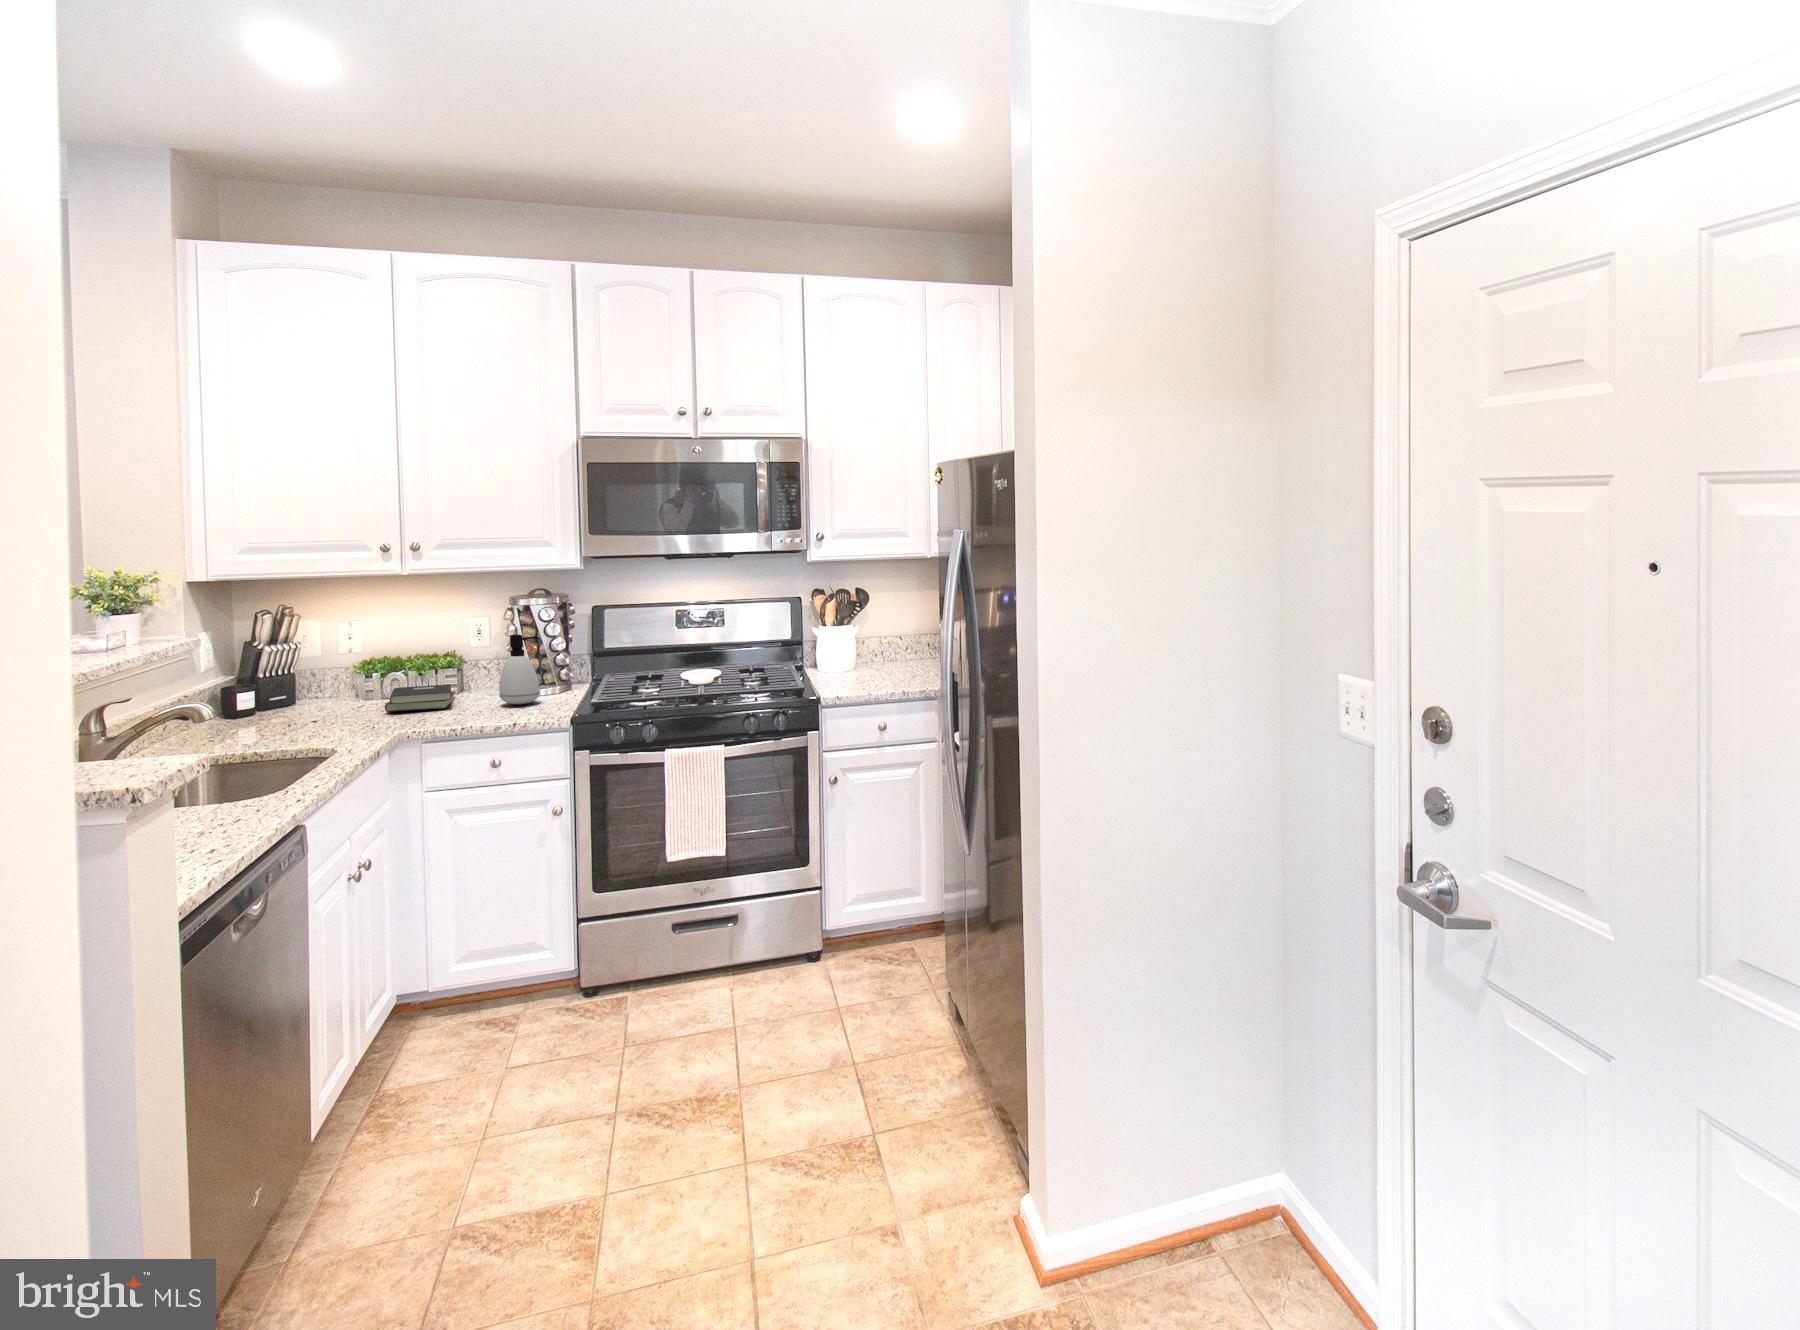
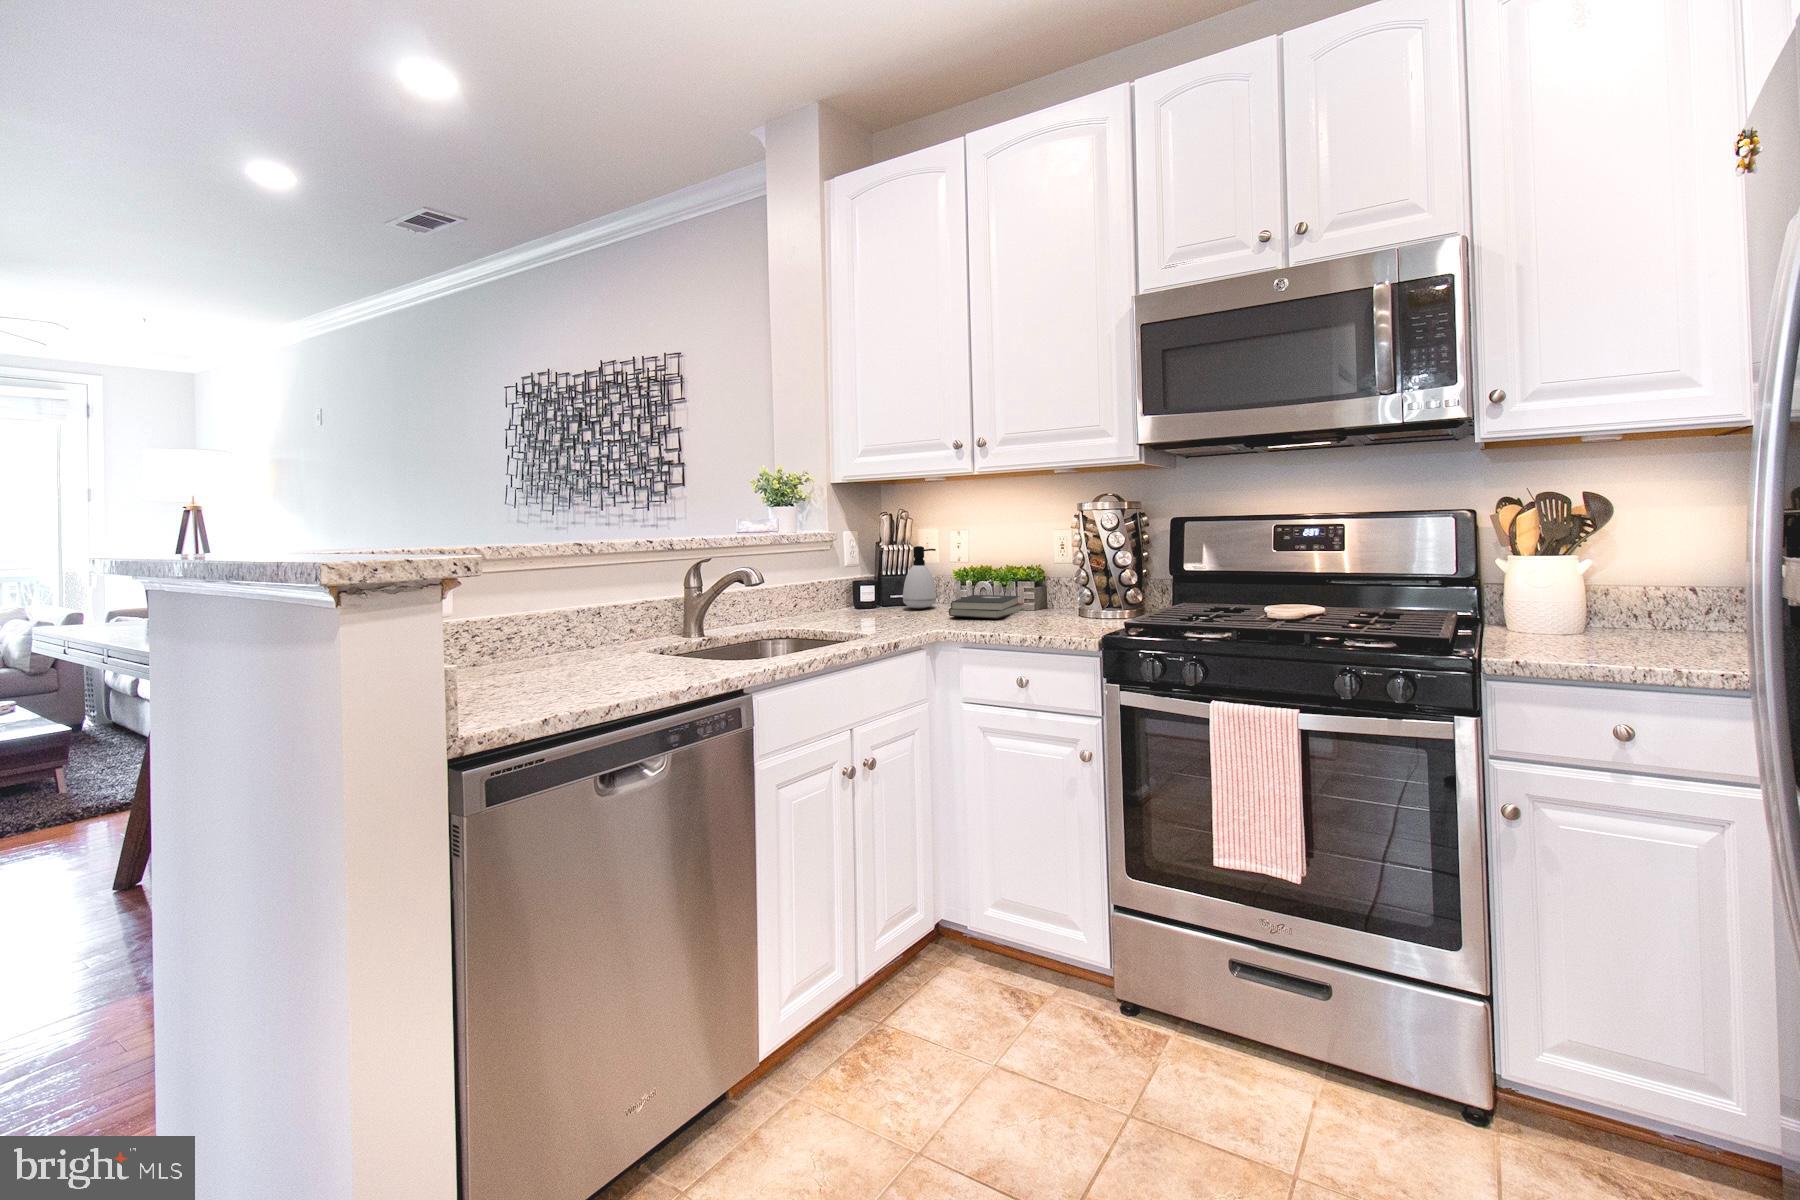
soap dispenser: present [499,634,540,704] -> present [903,546,936,608]

